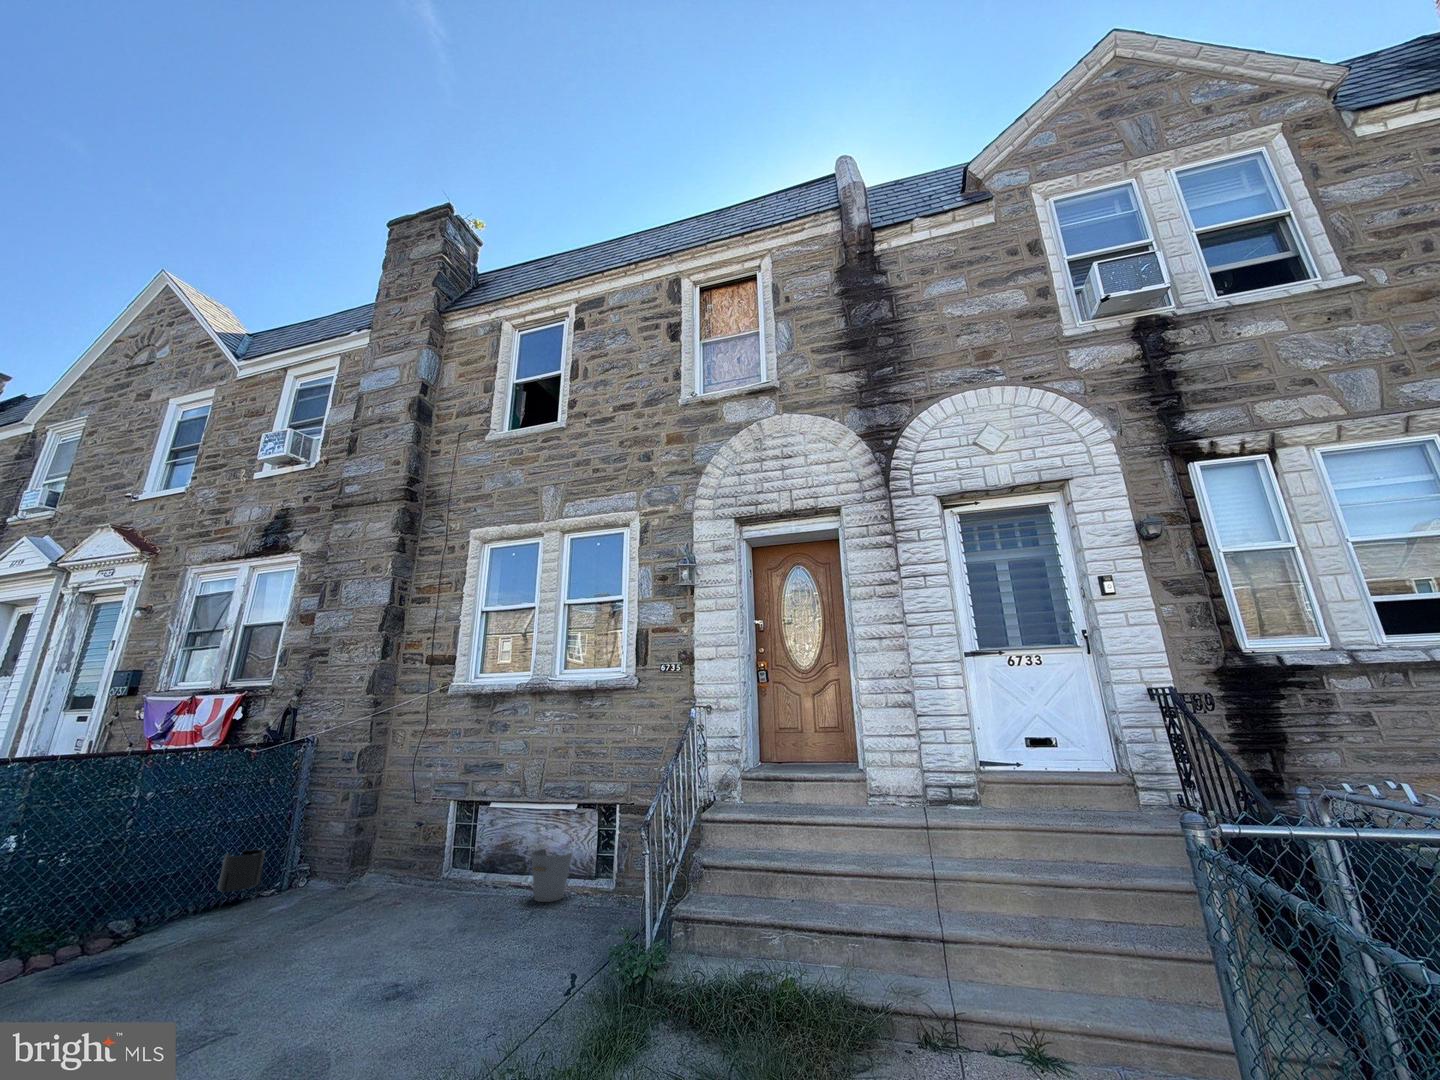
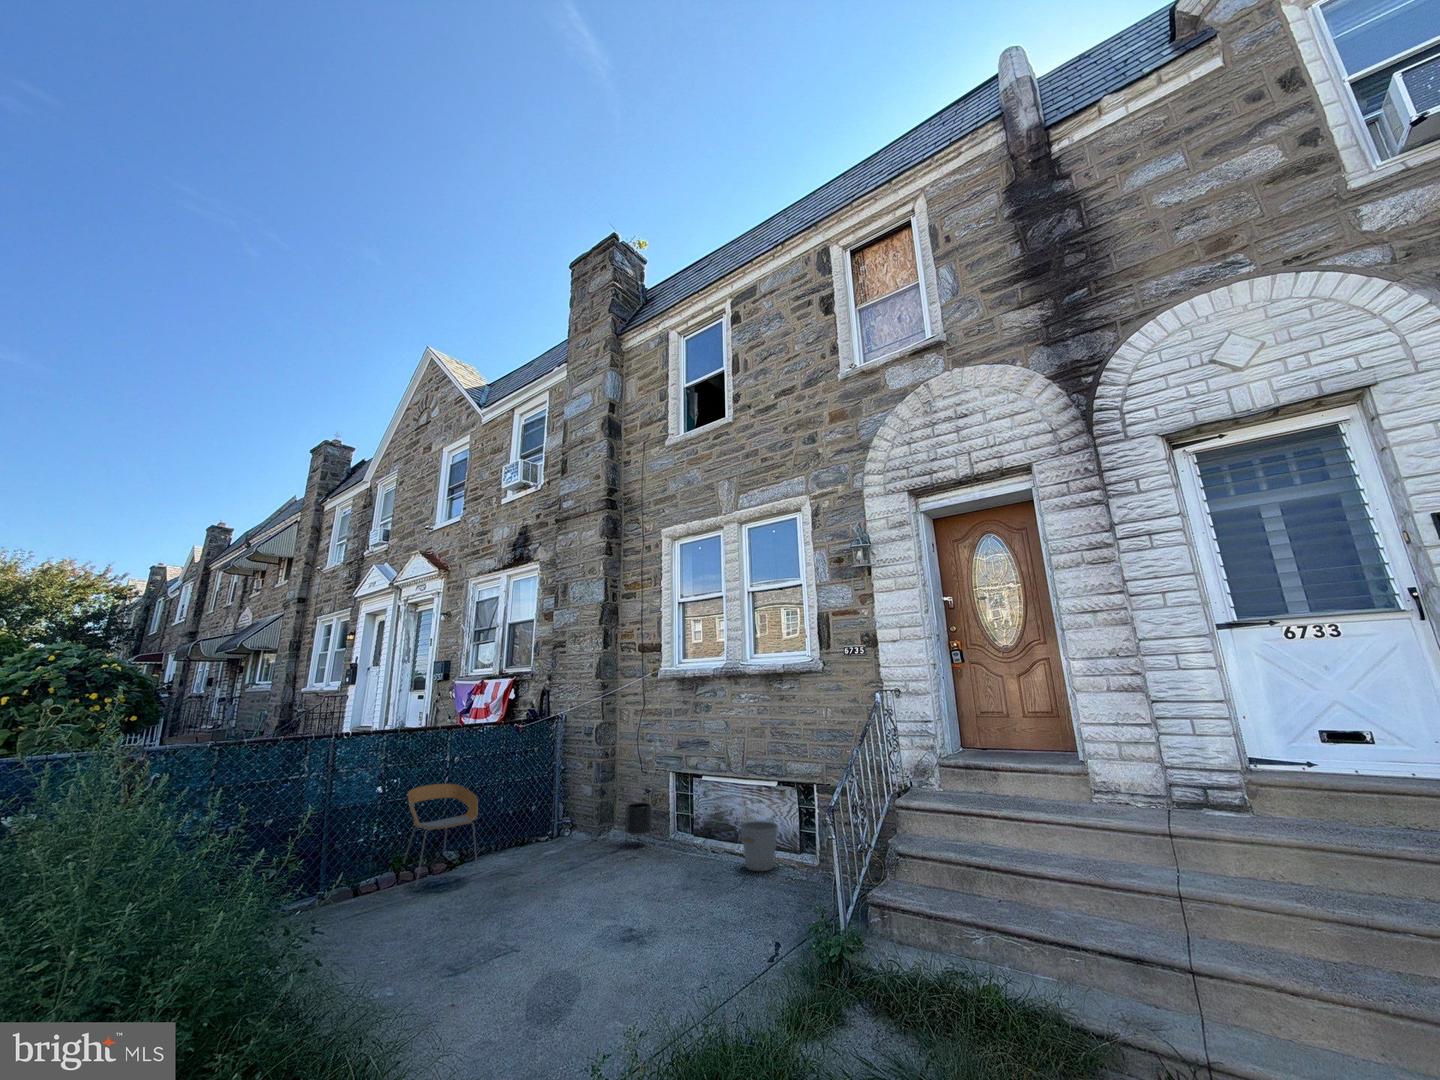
chair: none [29,827,179,973] -> present [403,784,478,887]
planter: present [218,850,265,909] -> present [625,803,652,844]

